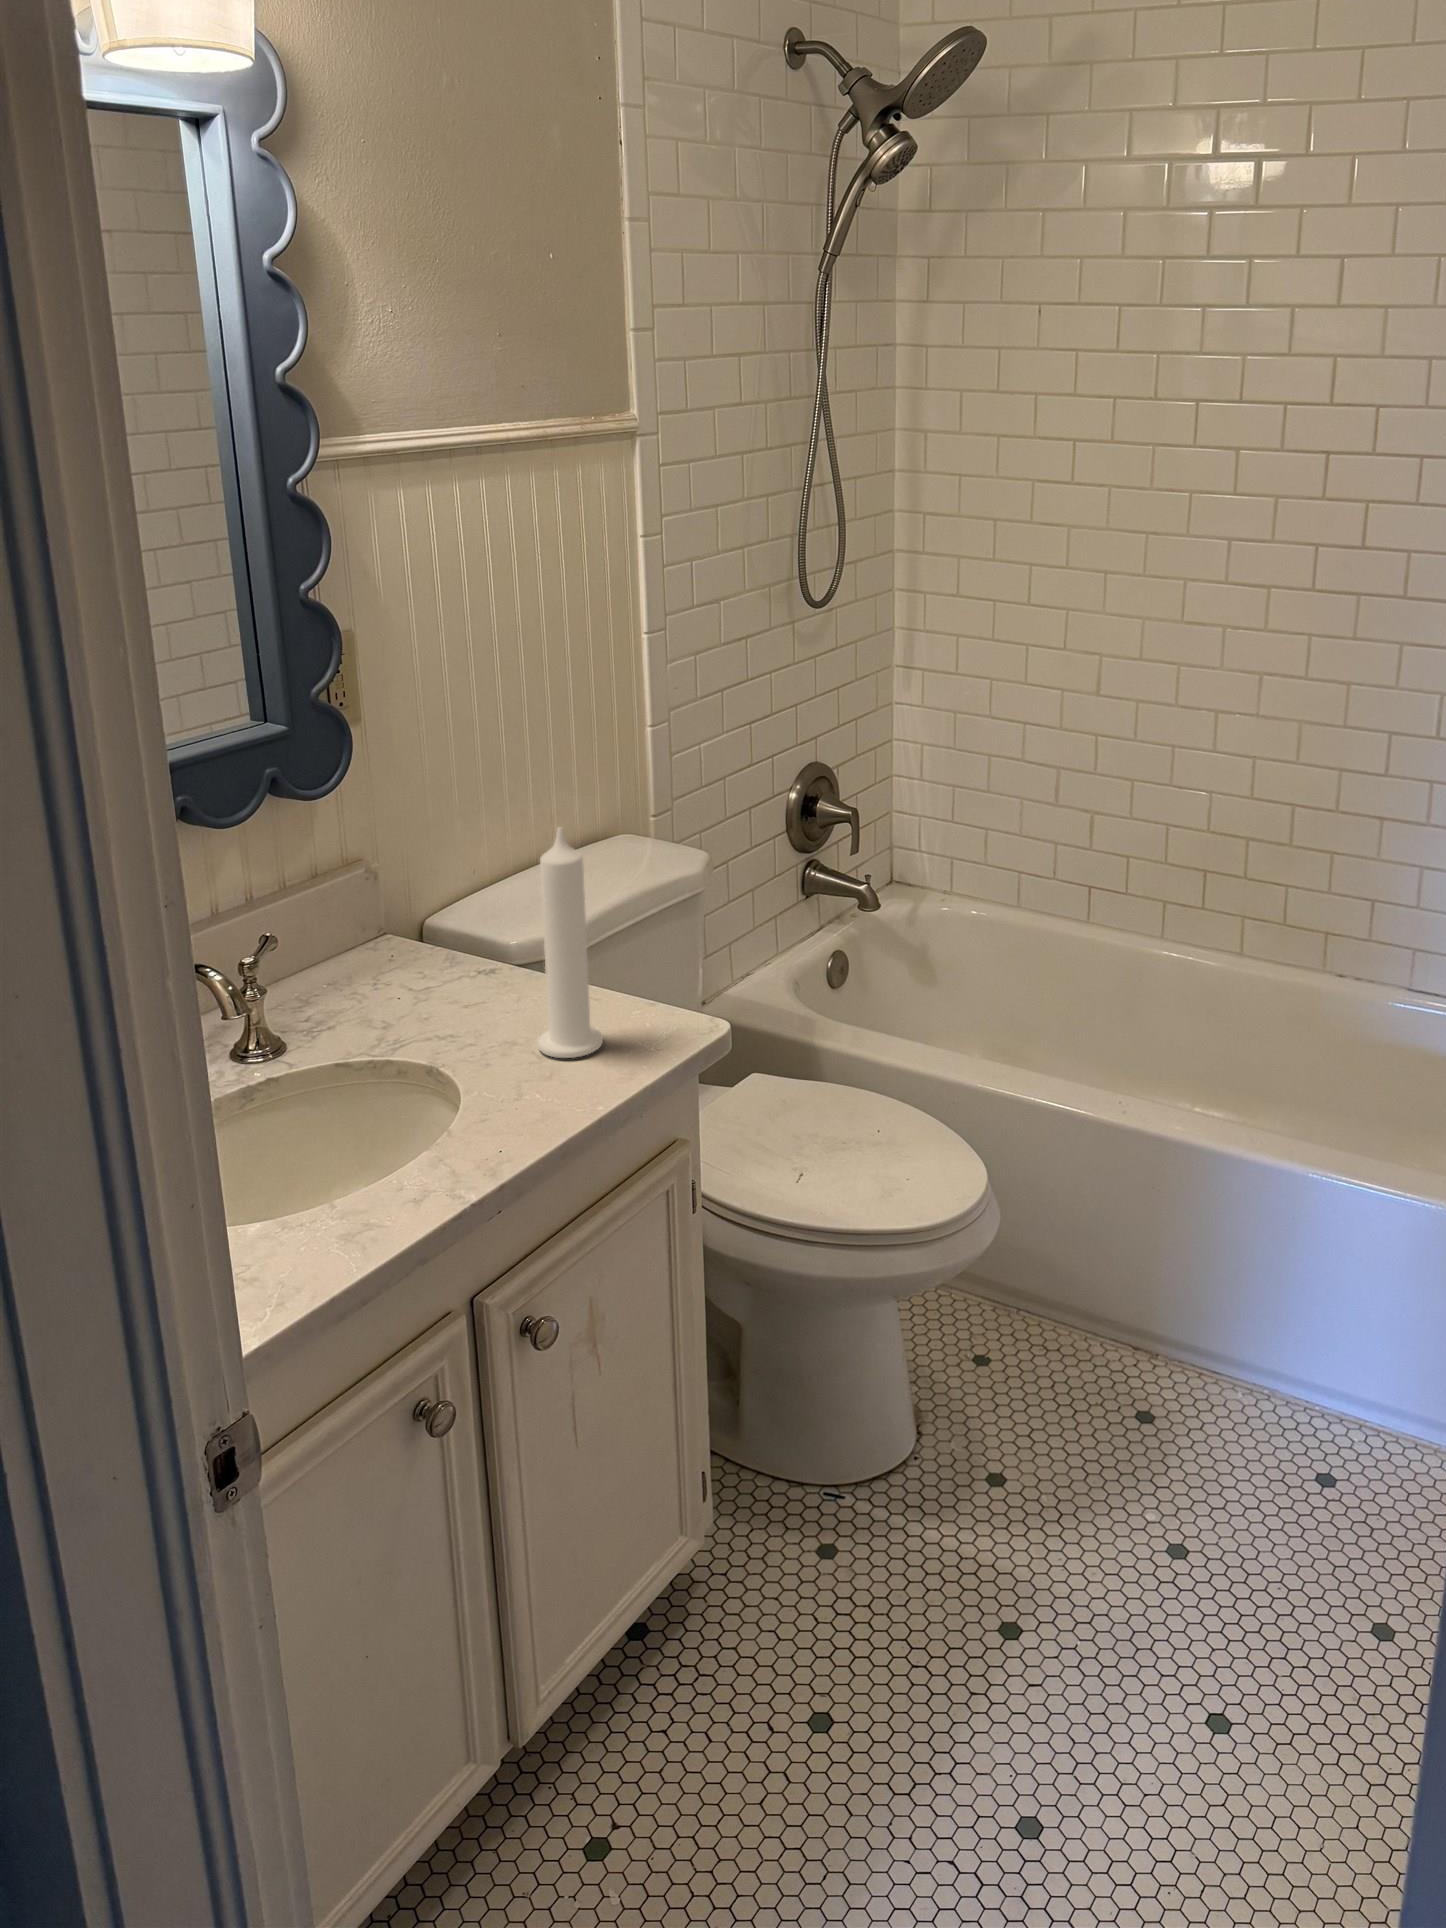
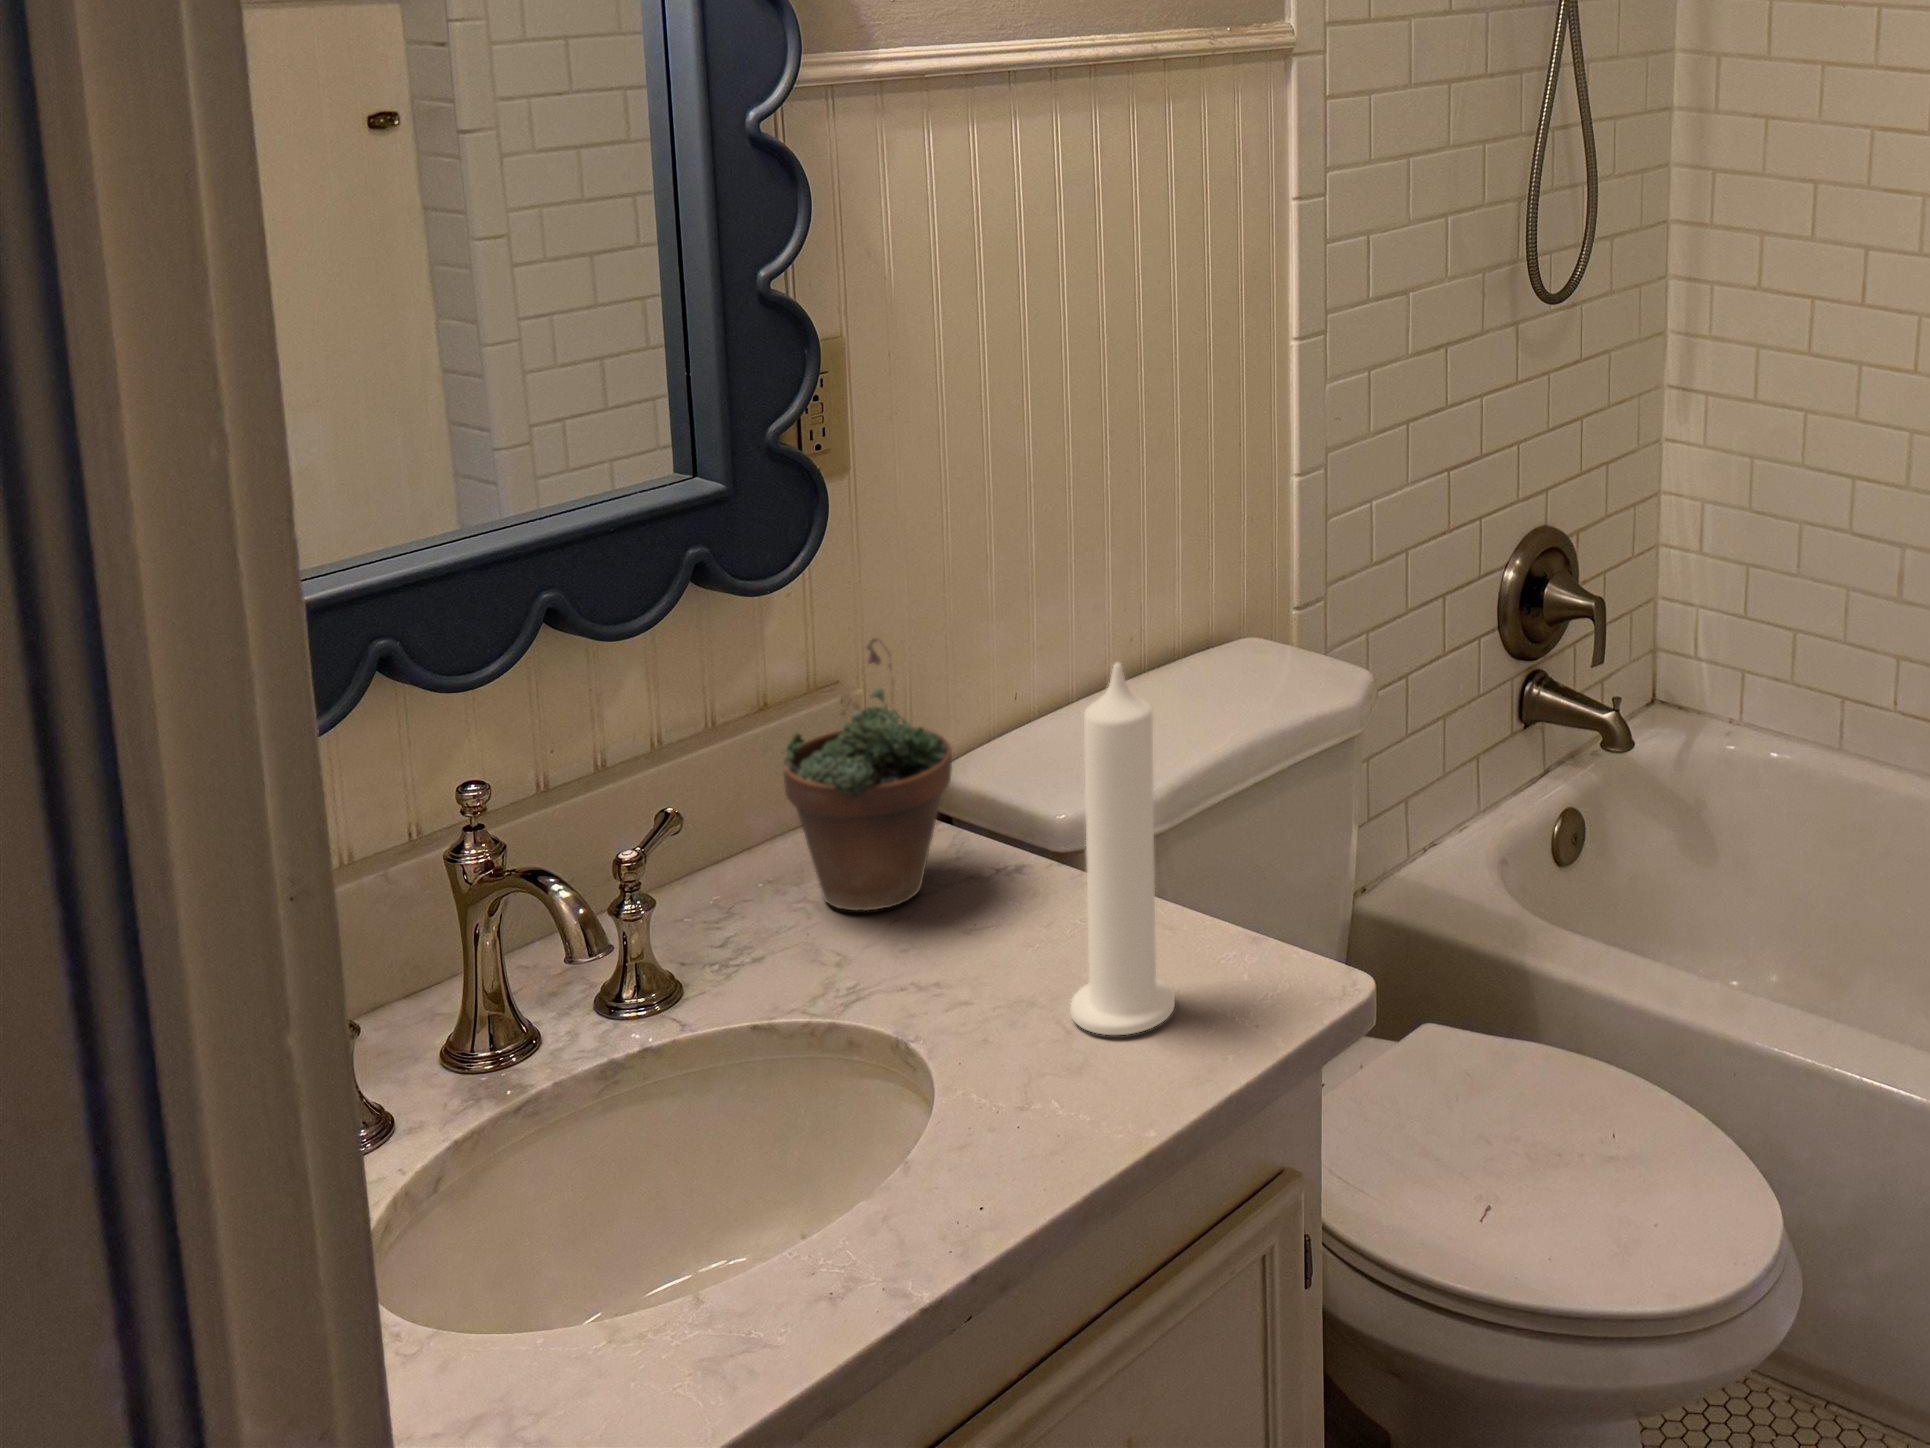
succulent plant: none [336,824,446,997] -> present [783,638,952,911]

